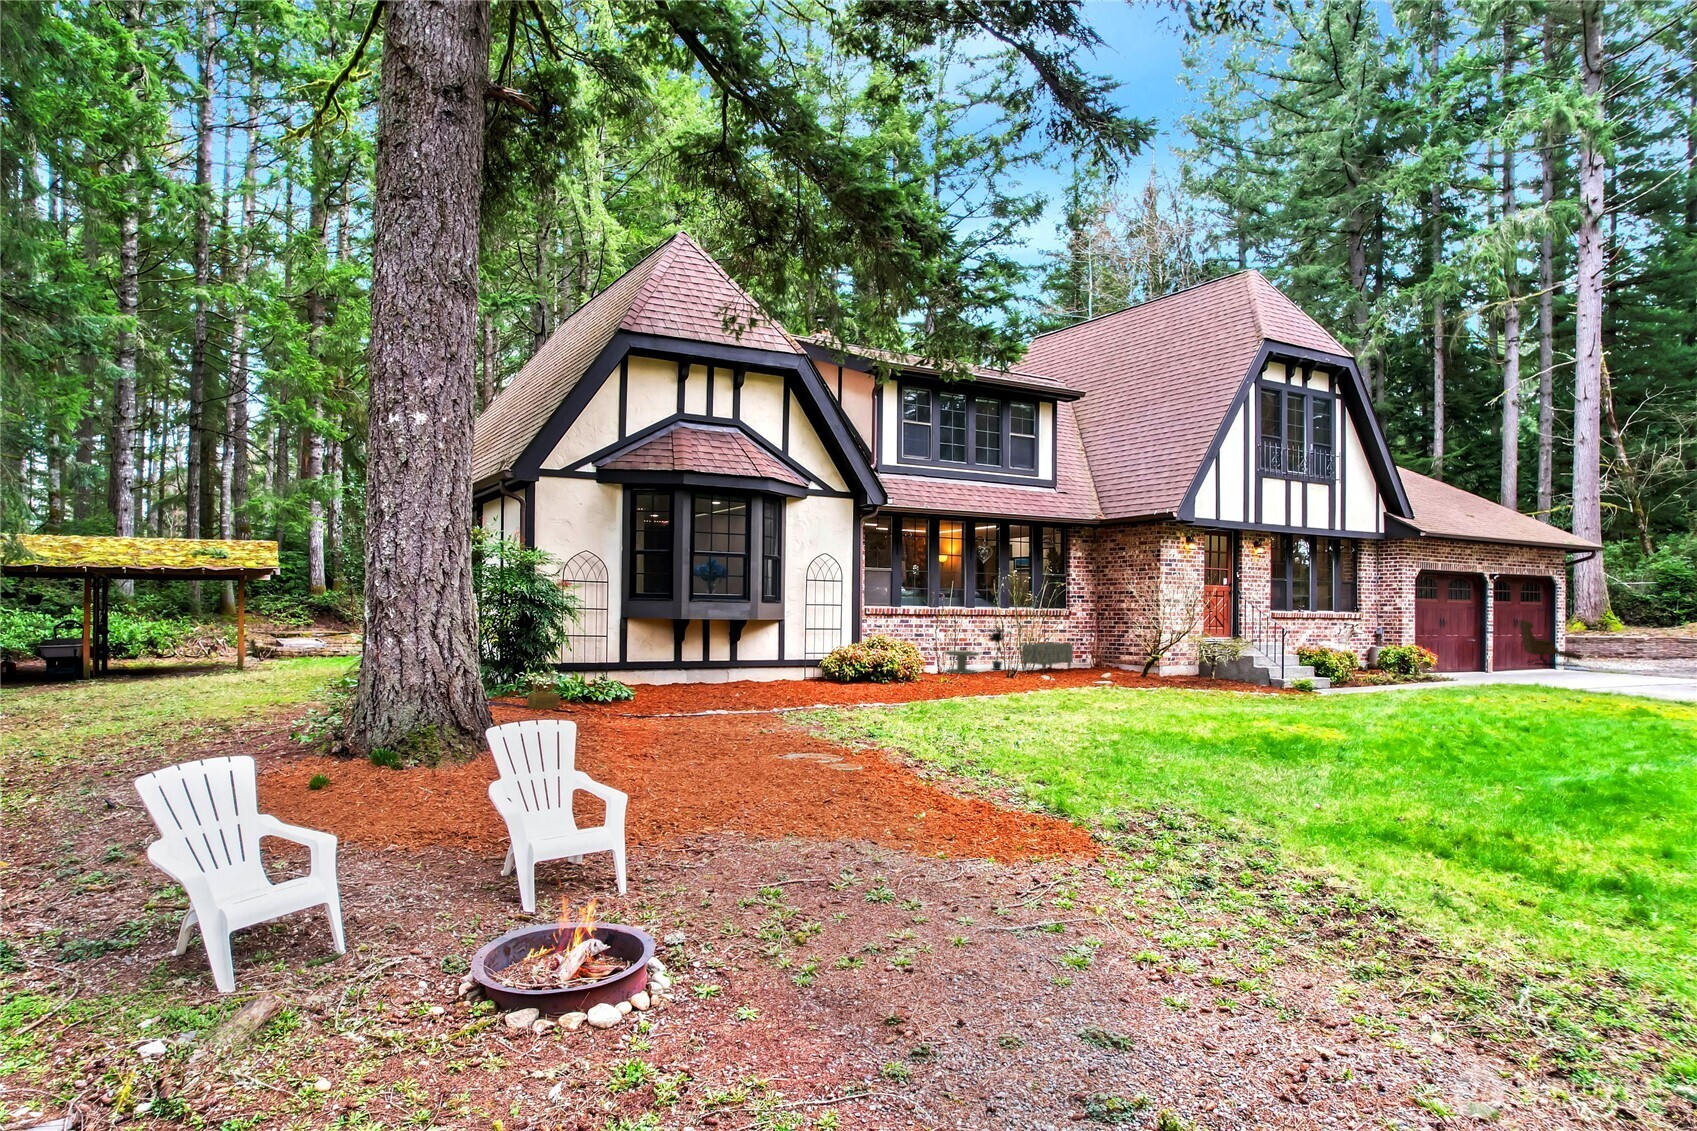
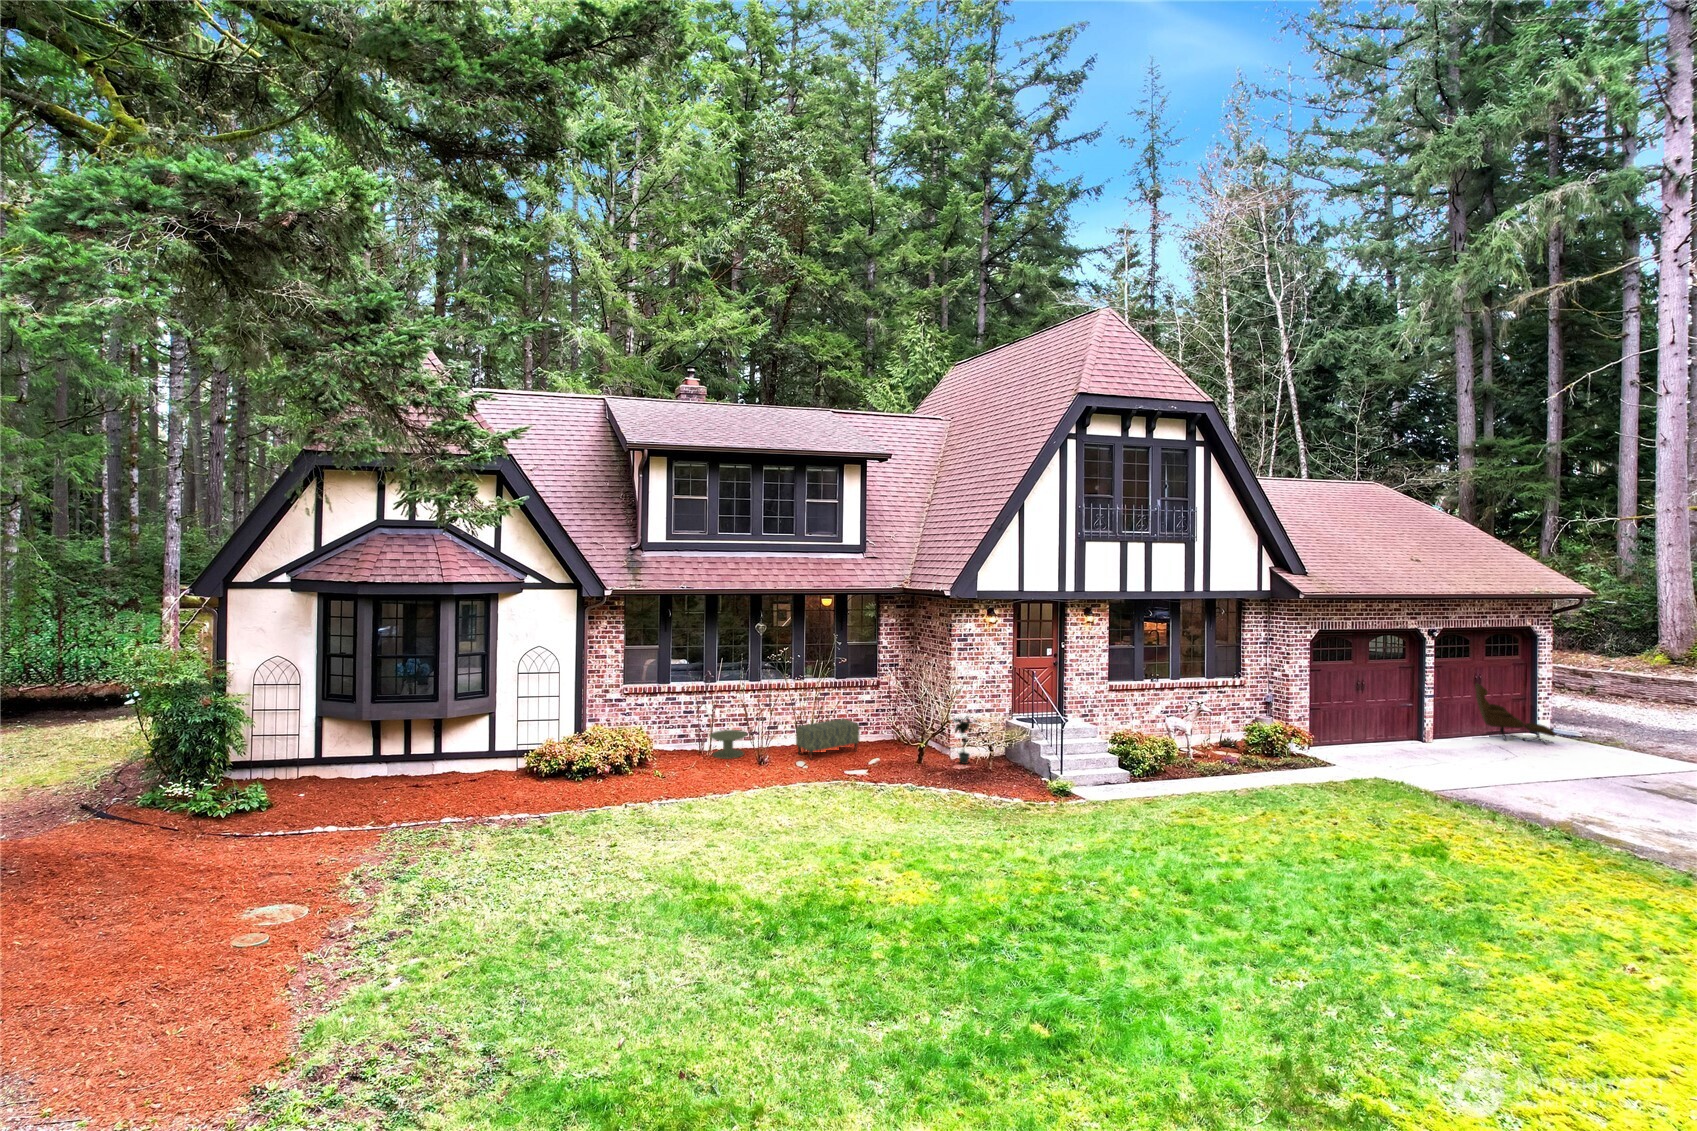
potted plant: present [986,627,1011,670] -> present [950,716,980,764]
woven basket: present [527,673,559,709] -> none [111,797,157,839]

